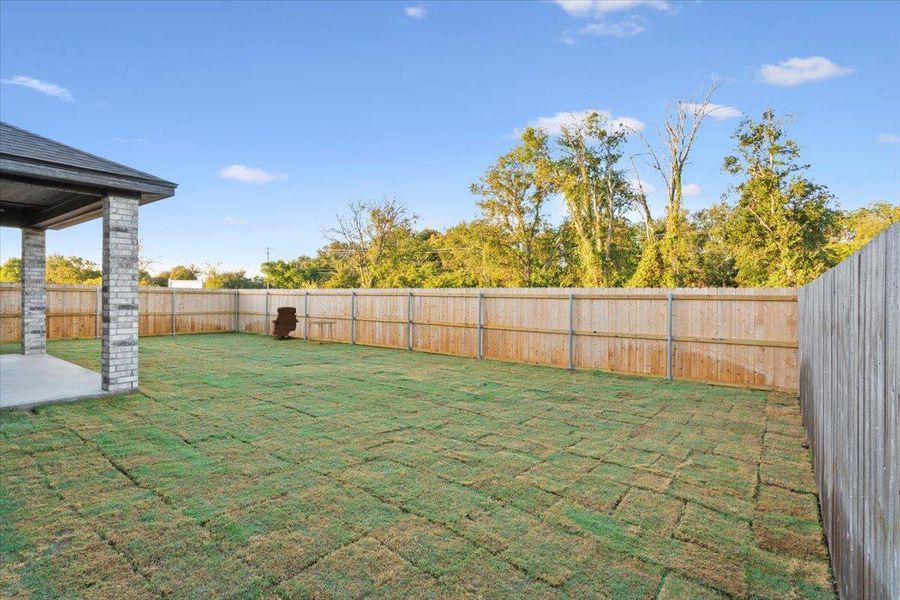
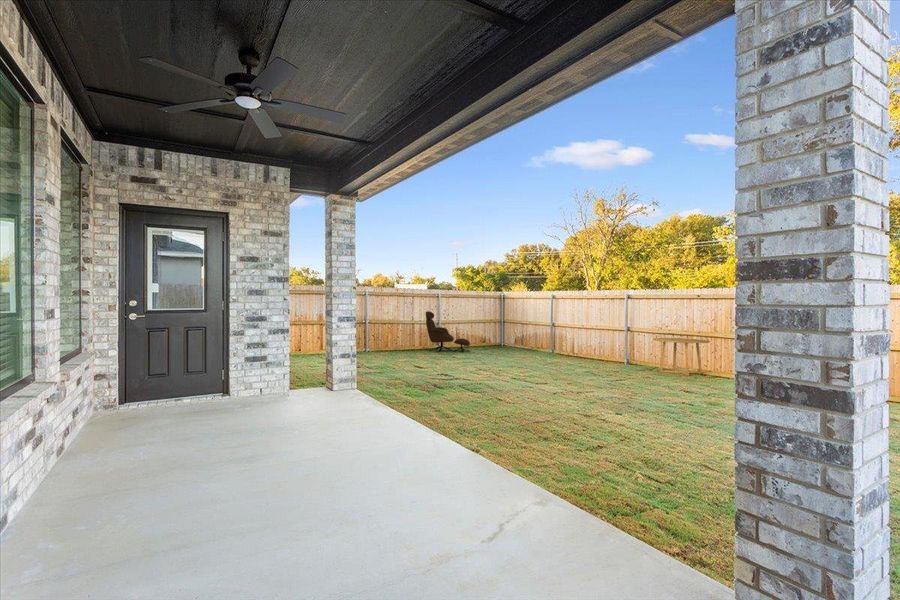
lounge chair: present [272,307,299,340] -> present [426,311,470,352]

